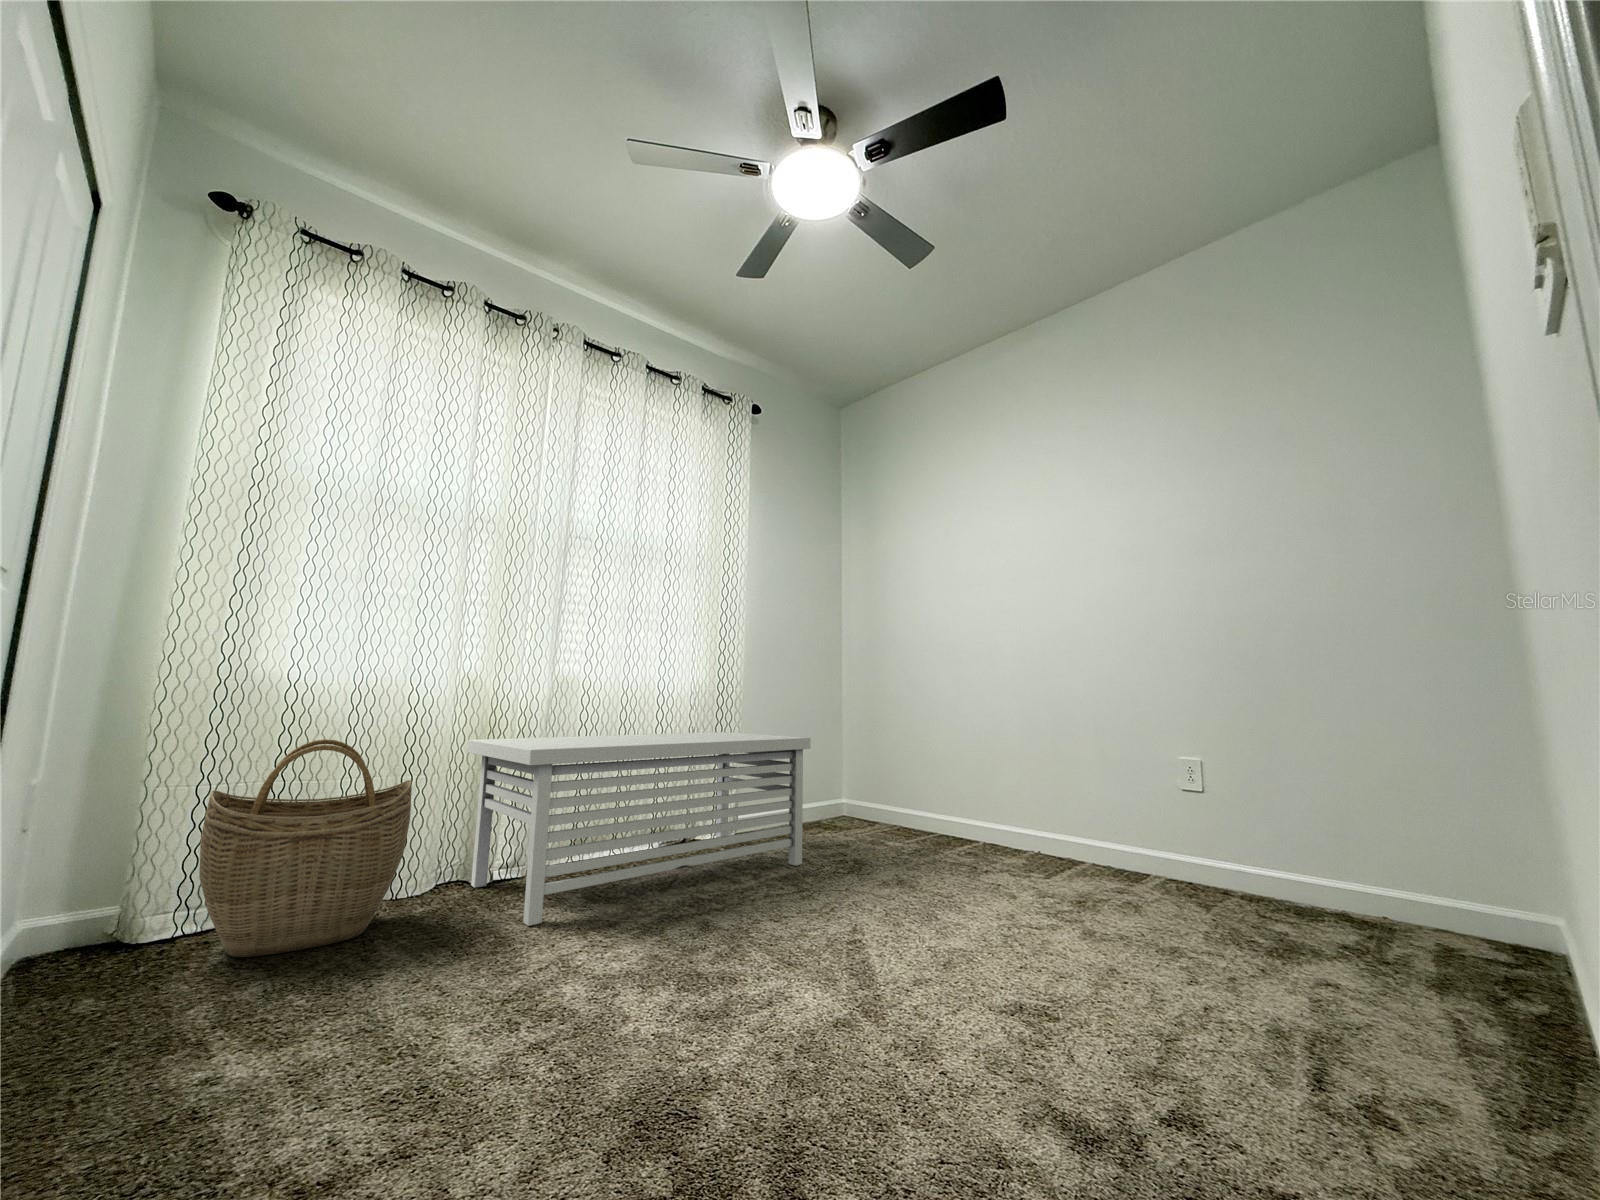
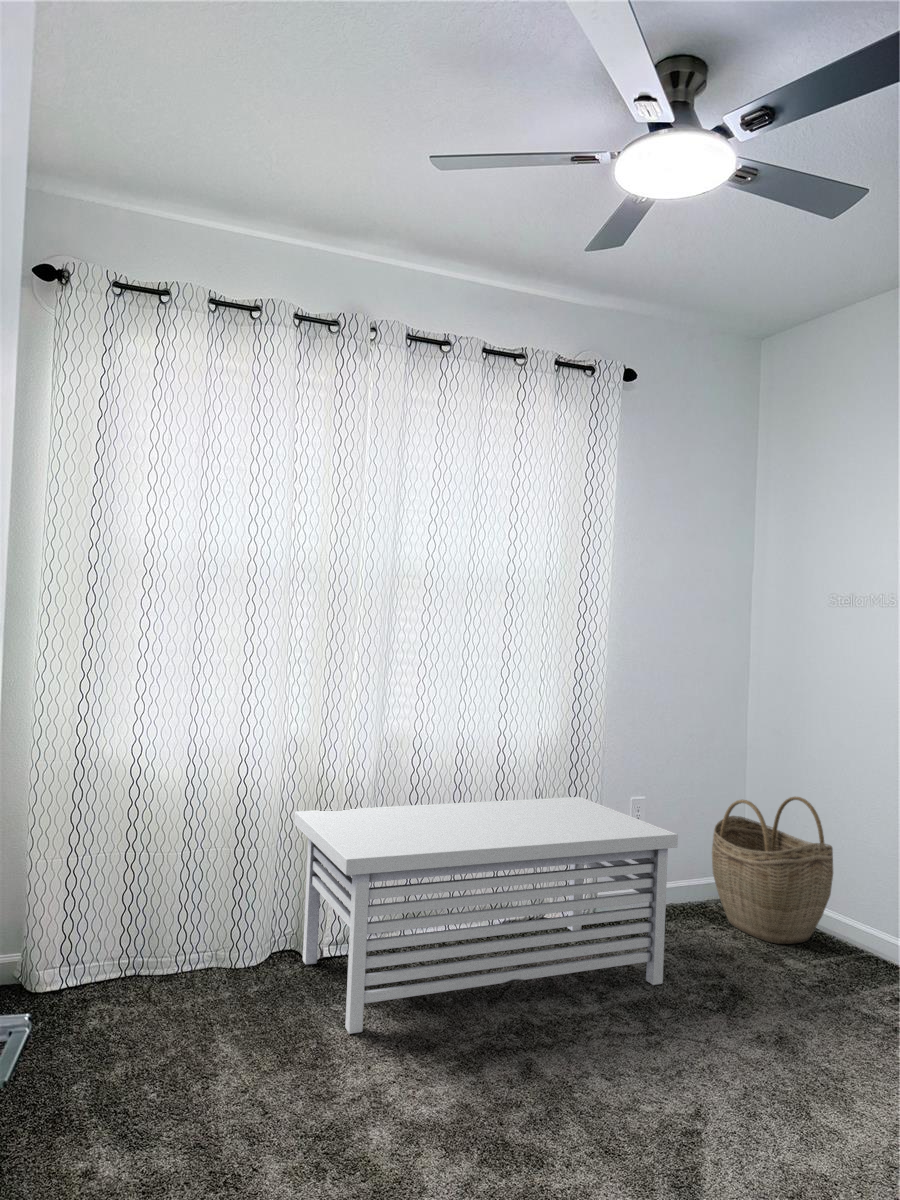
woven basket: present [199,739,412,957] -> present [712,797,833,944]

